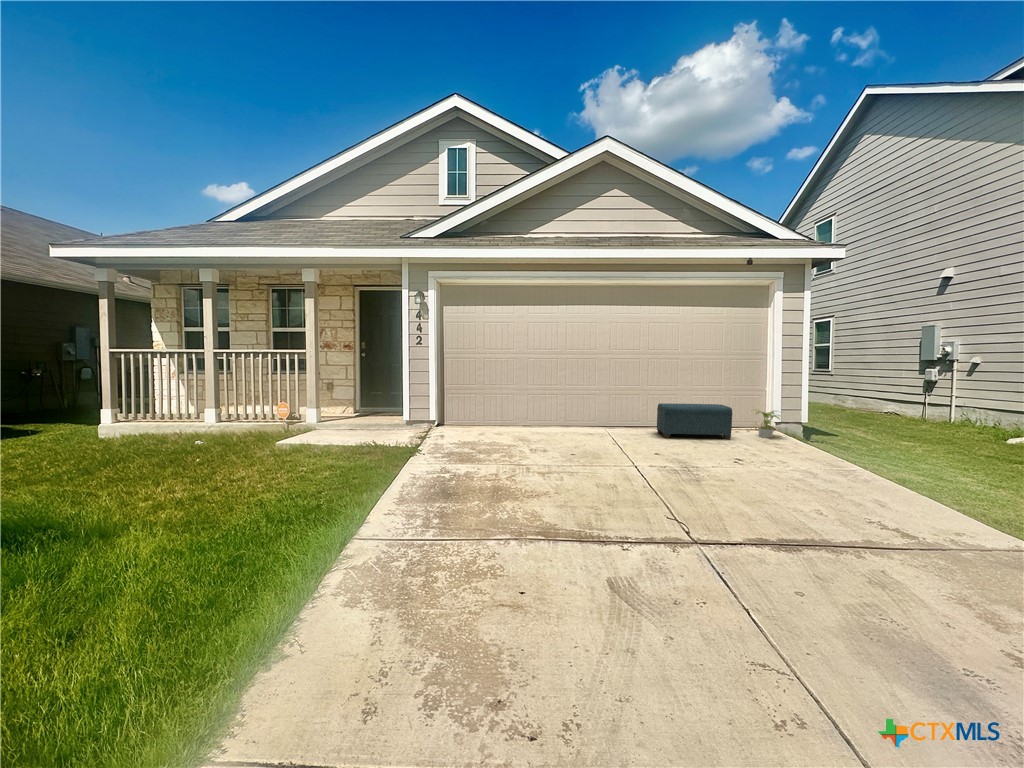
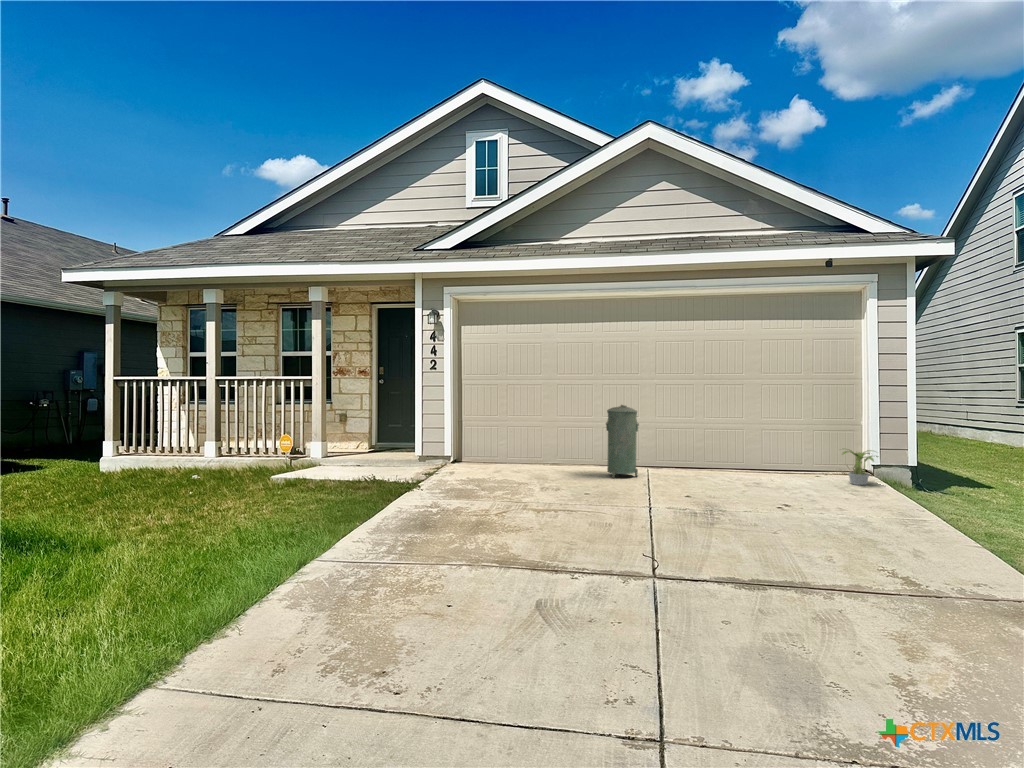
trash can: none [571,375,598,436] -> present [606,405,639,478]
bench: present [657,403,732,439] -> none [717,440,808,486]

